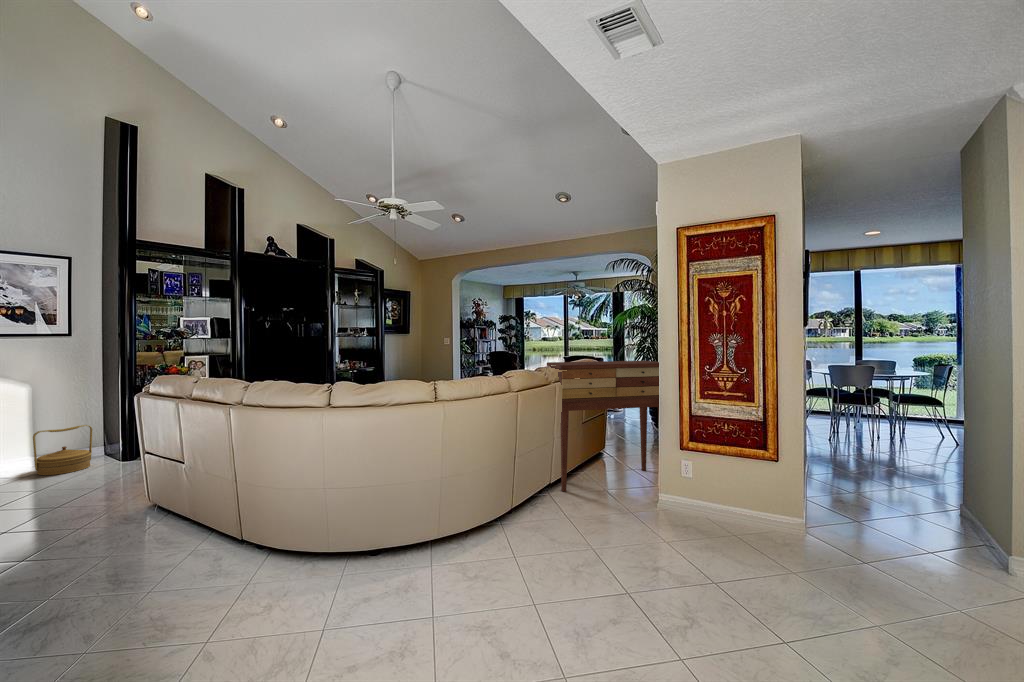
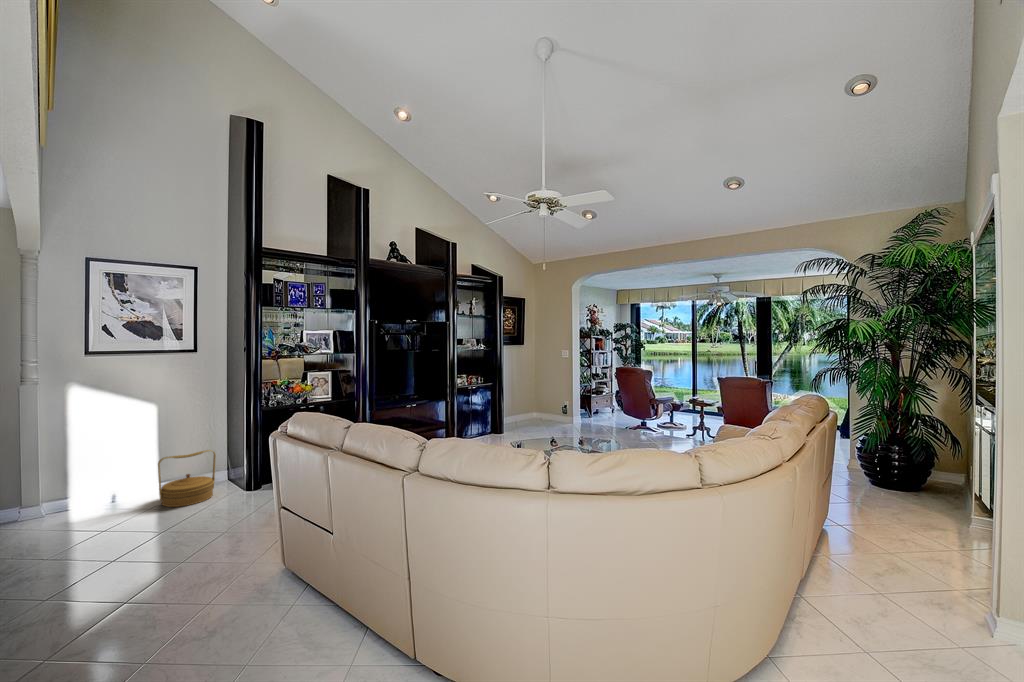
console table: present [547,361,659,491] -> none [780,400,1010,607]

